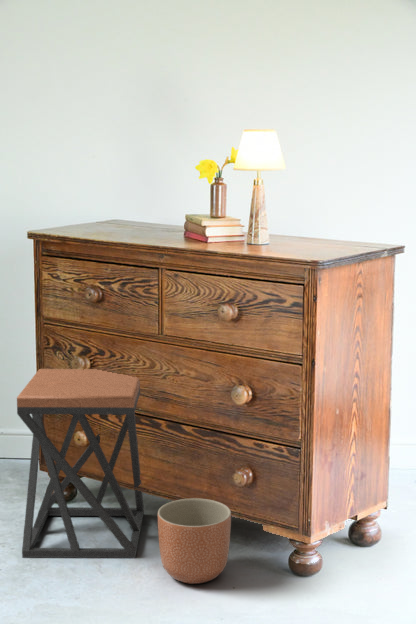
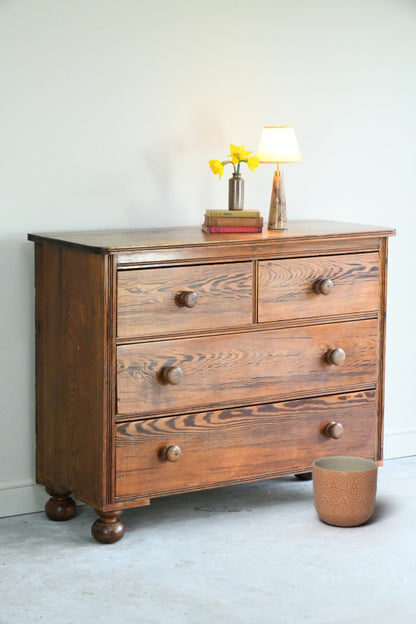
stool: present [17,369,144,558] -> none [150,370,296,569]

